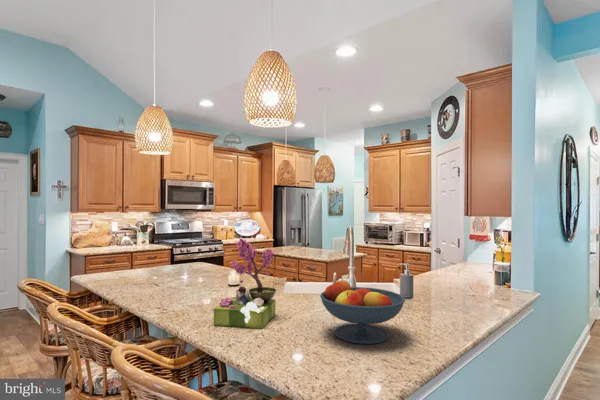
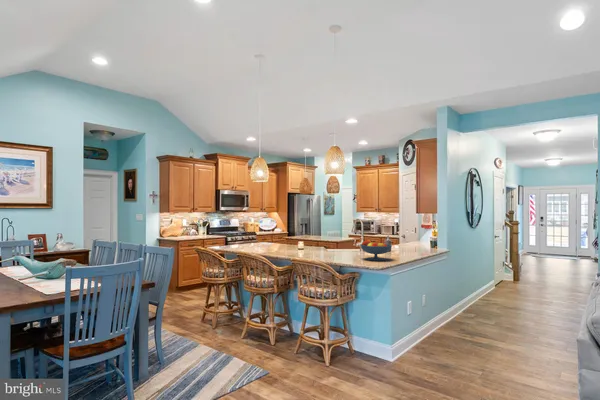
flower arrangement: present [214,238,276,329] -> none [317,224,339,259]

